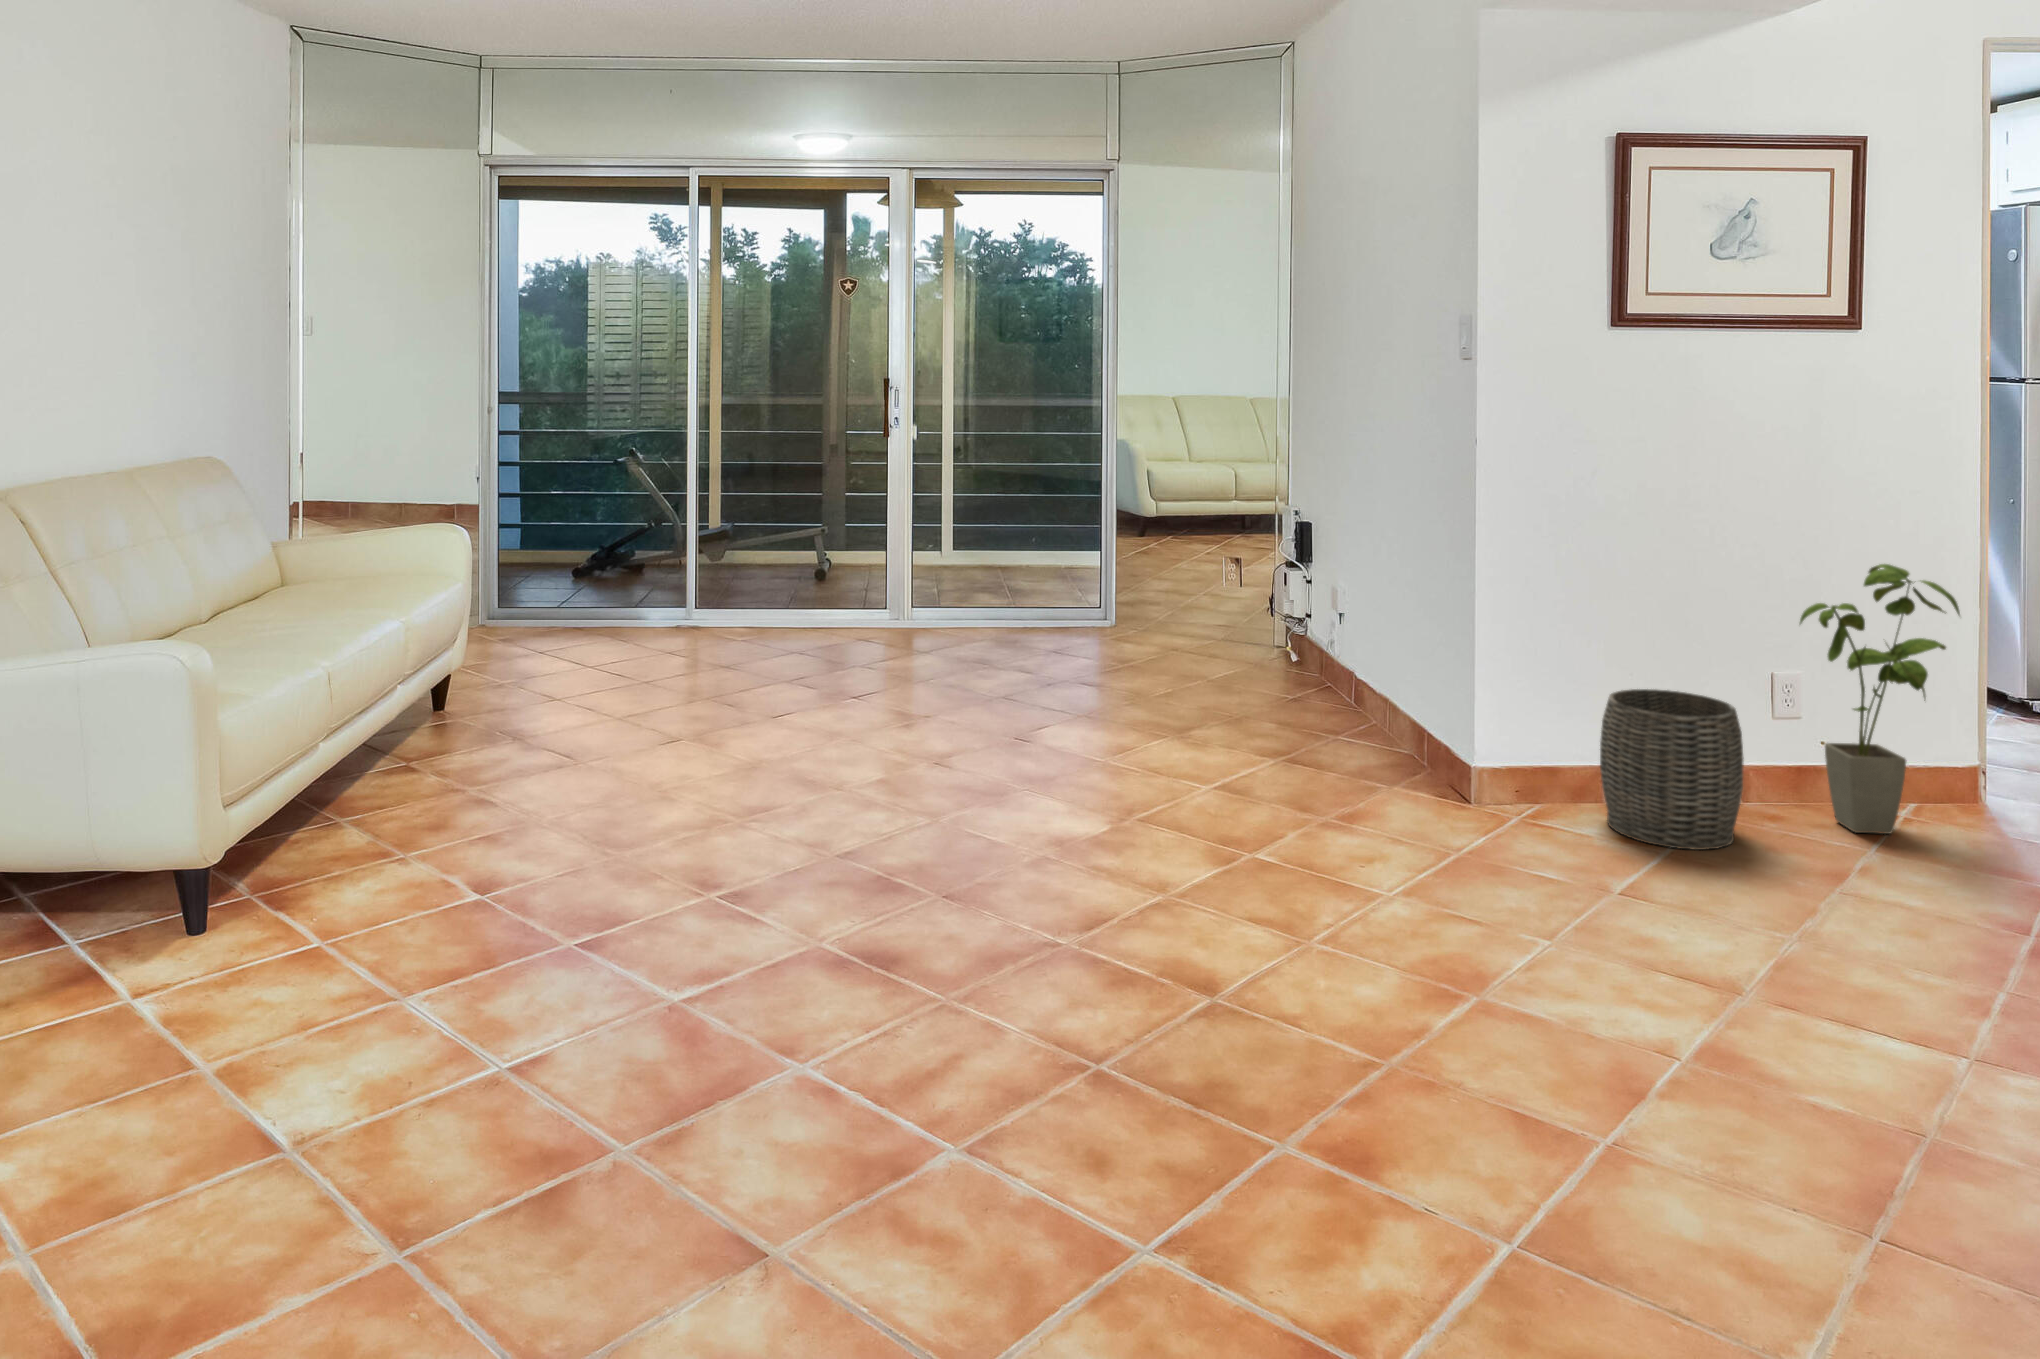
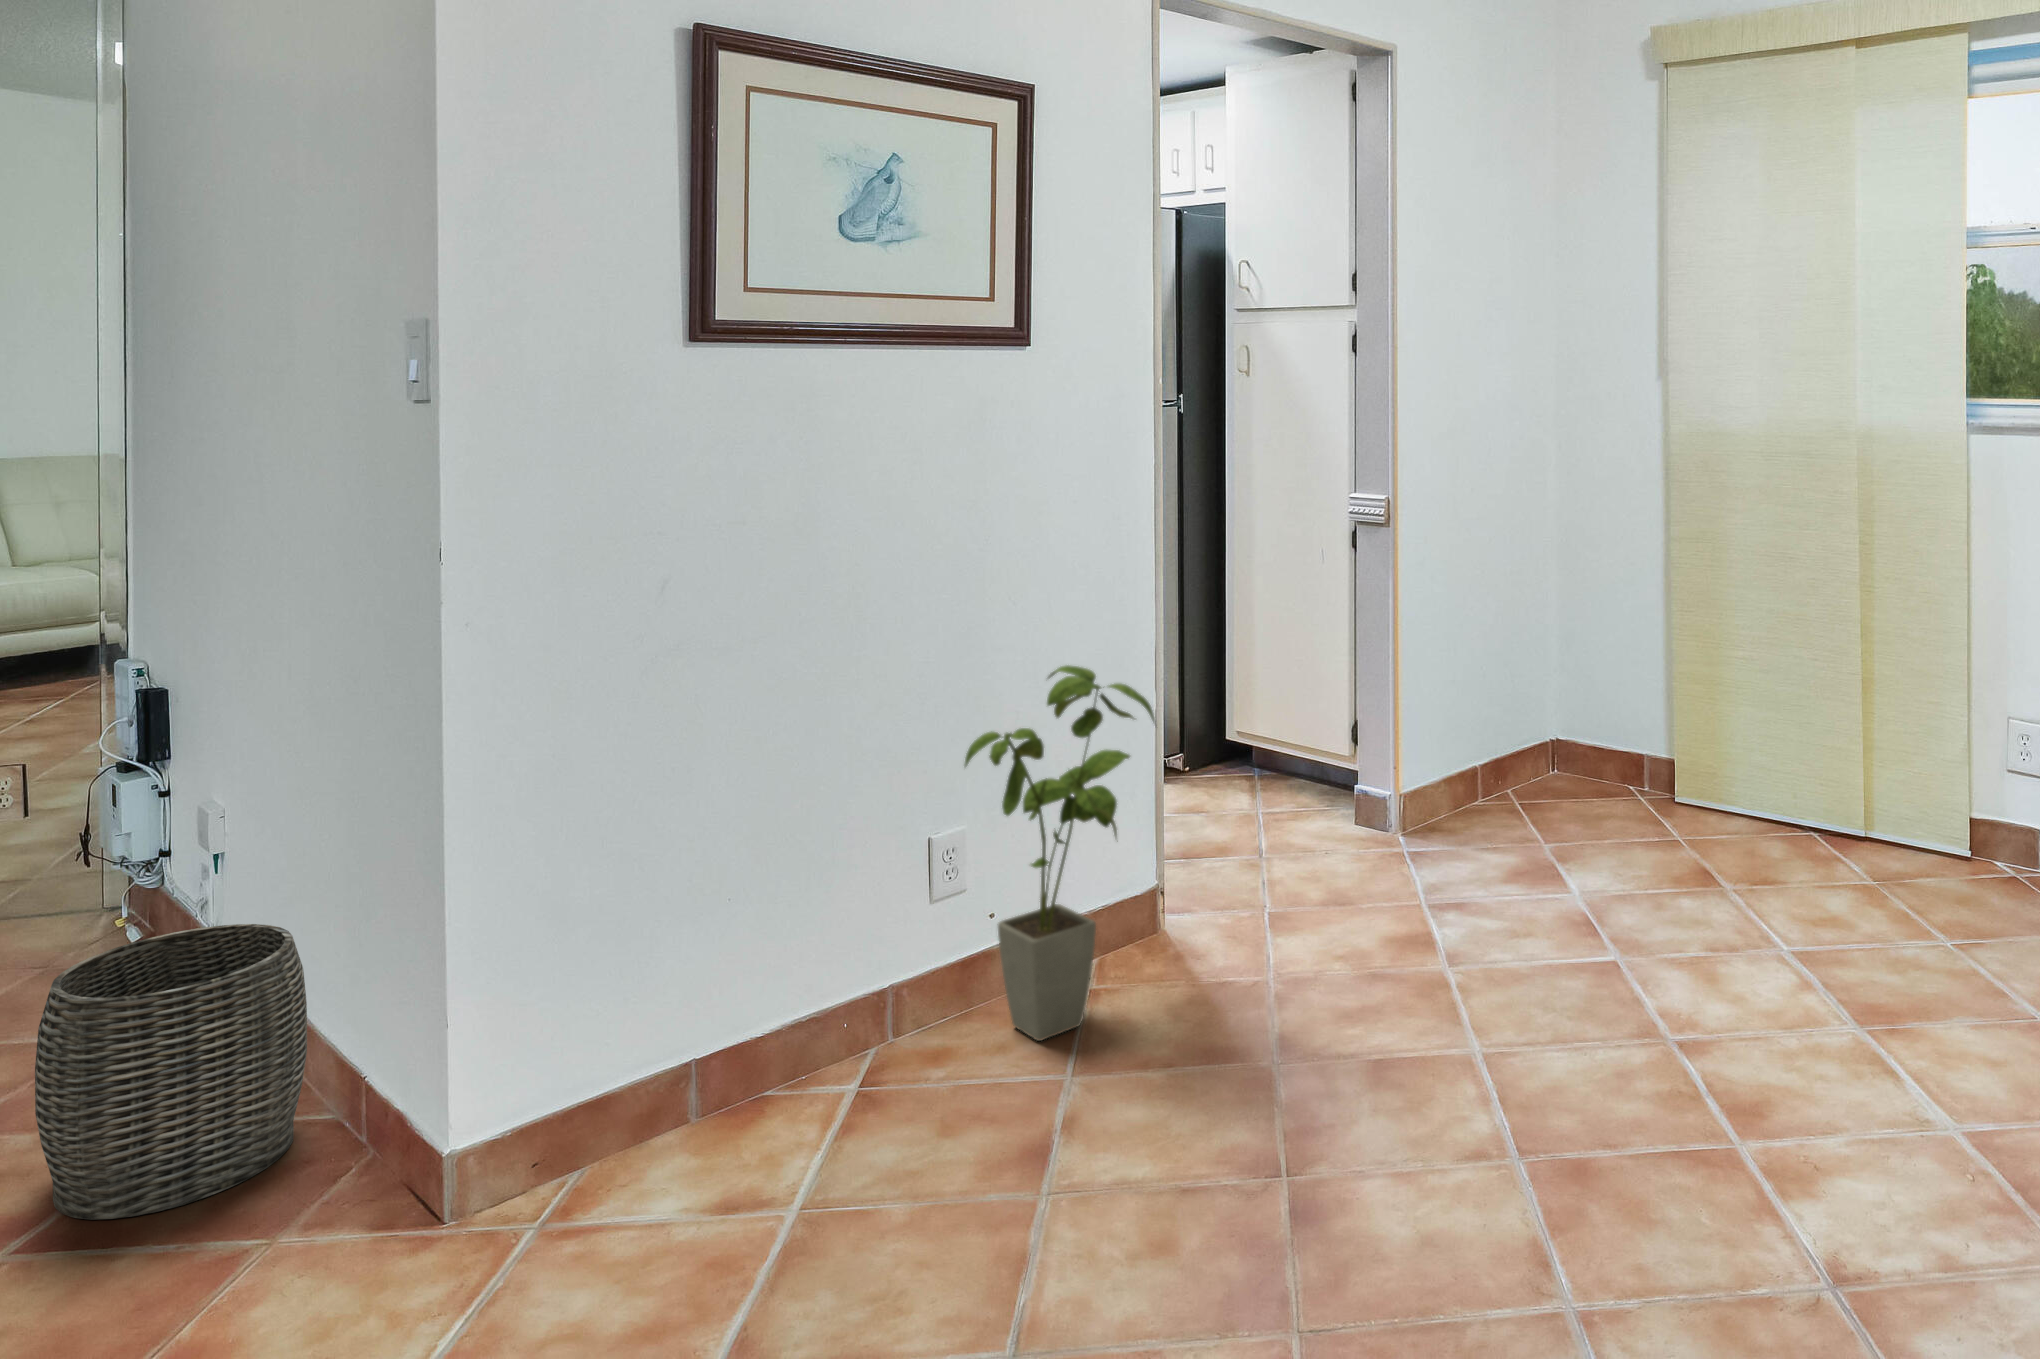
woven basket: present [1600,689,1744,850] -> present [35,924,307,1220]

